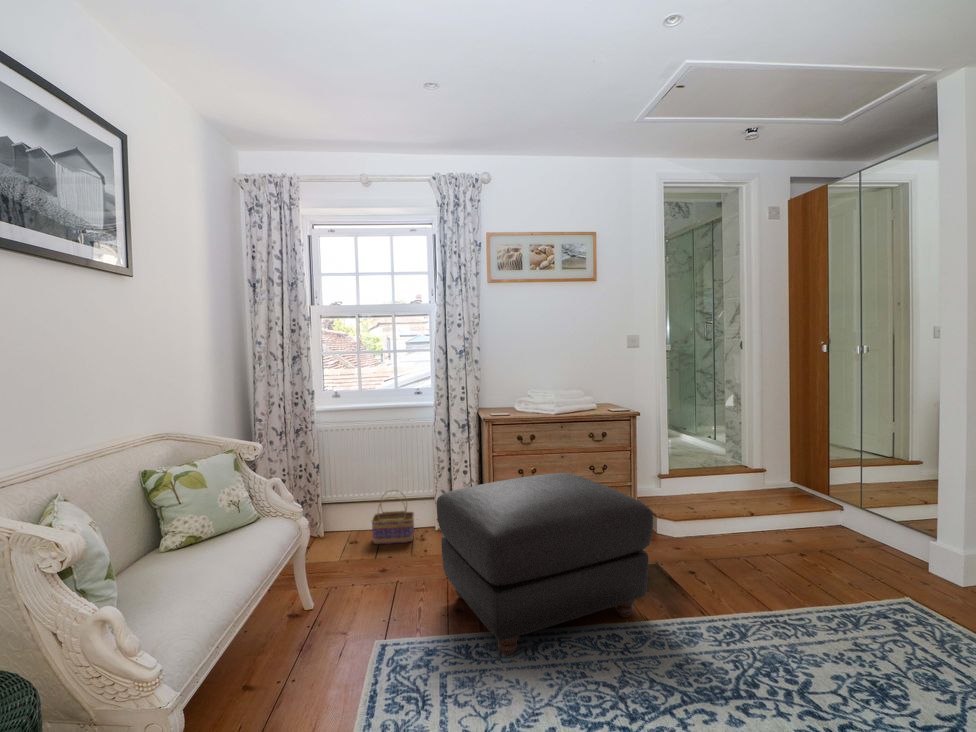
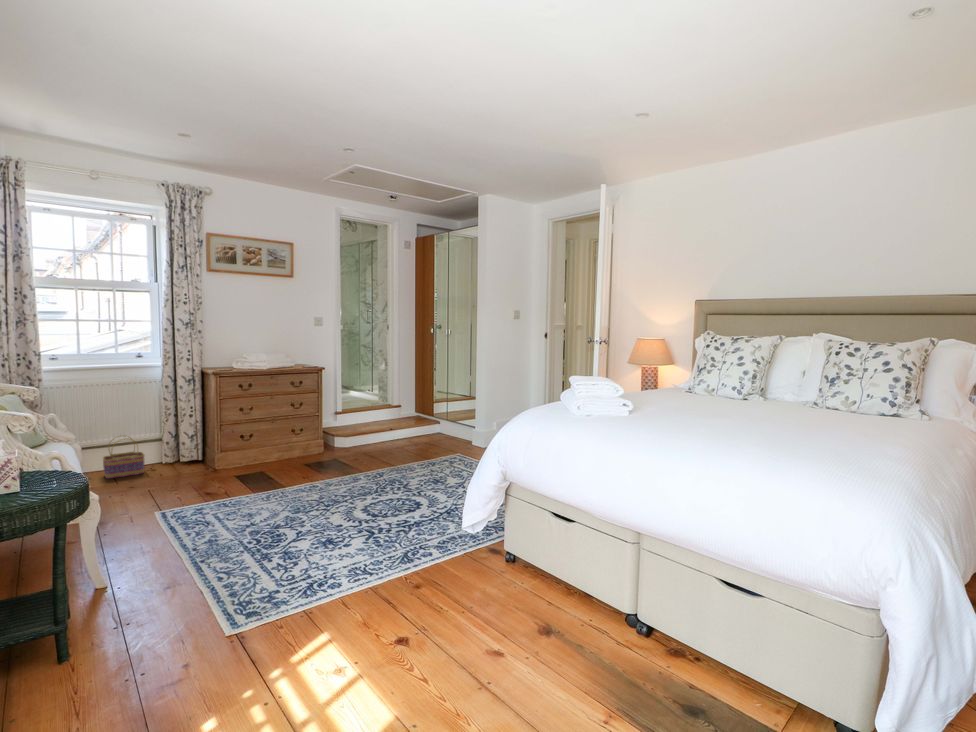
ottoman: present [437,473,653,656] -> none [189,405,334,500]

